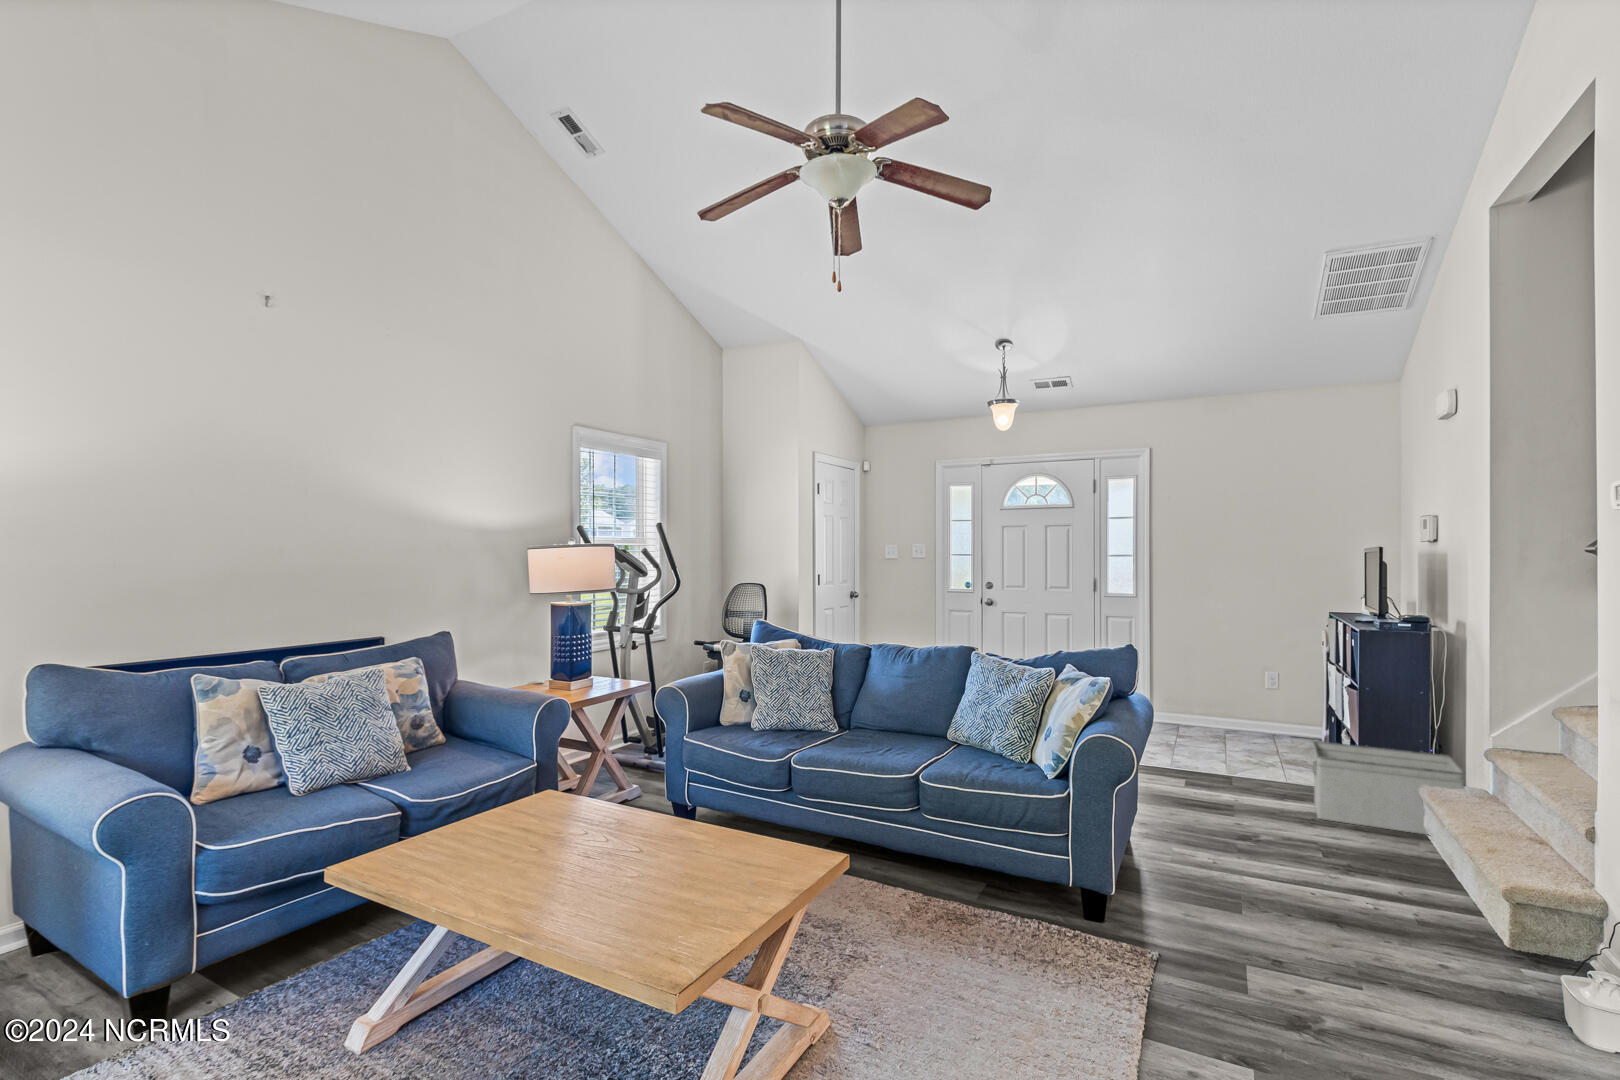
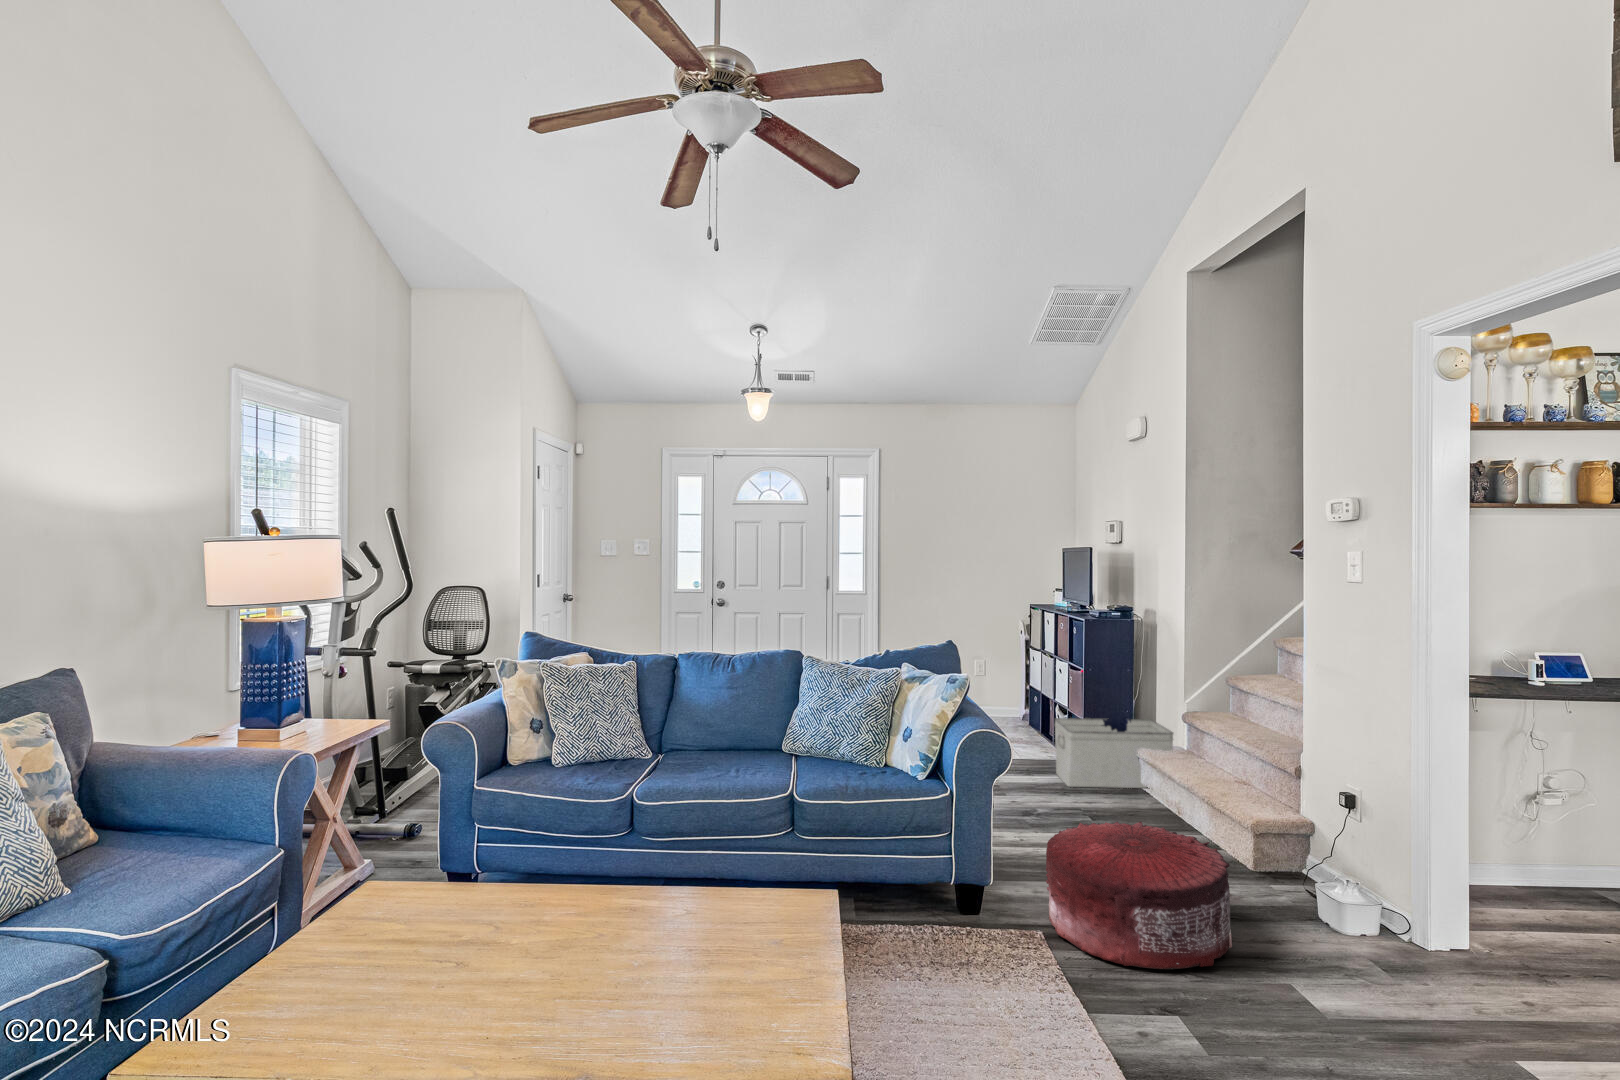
pouf: none [1167,848,1396,1031] -> present [1046,822,1232,969]

